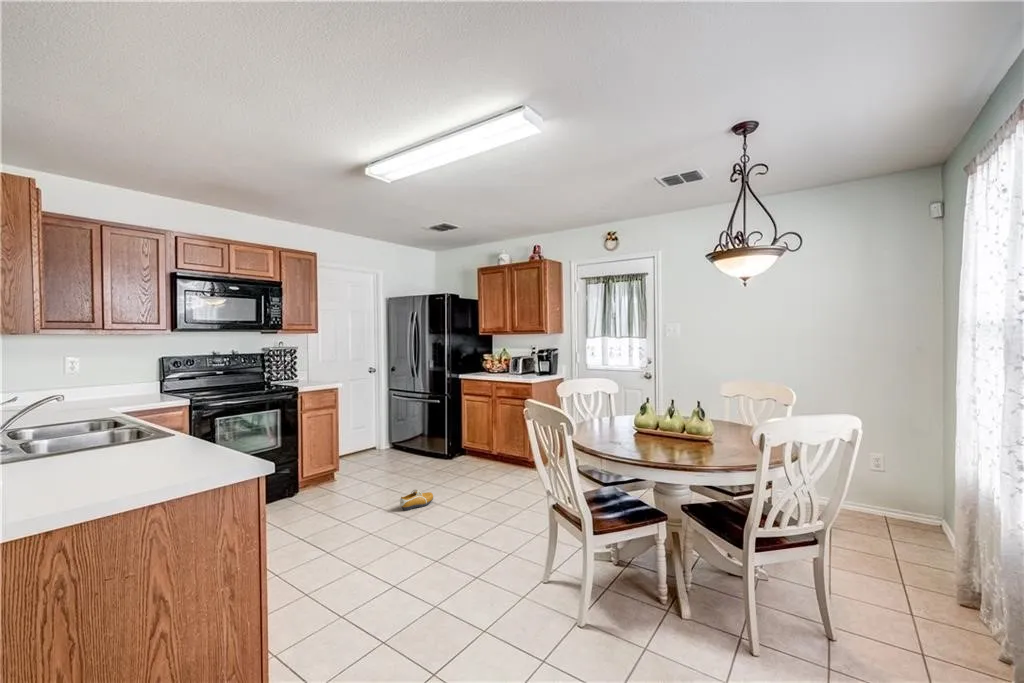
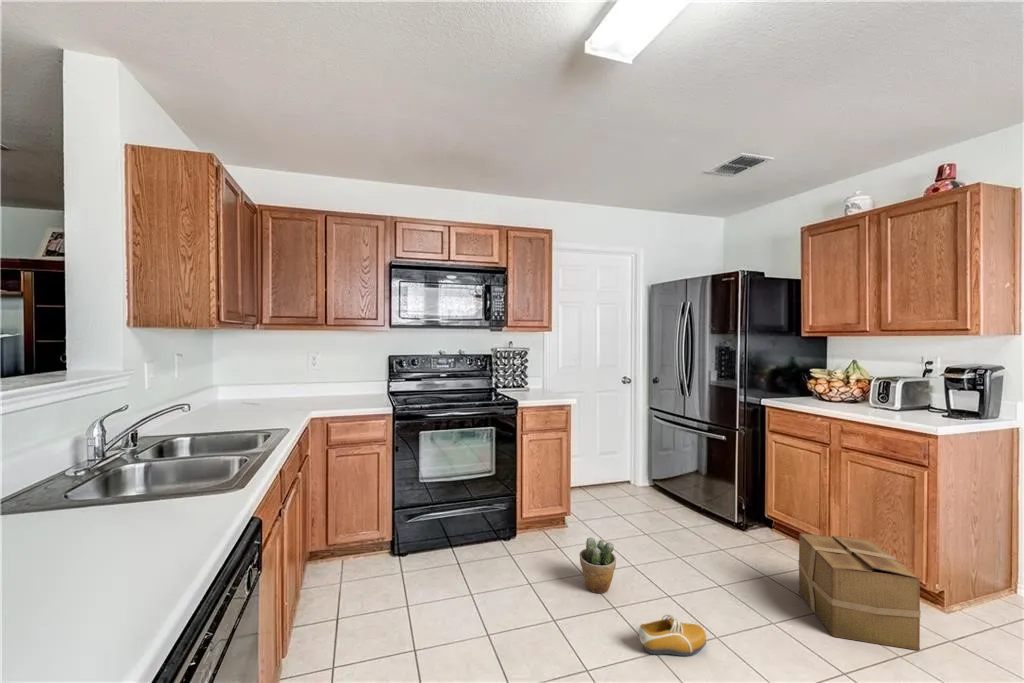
cardboard box: none [477,439,521,484] -> present [799,533,921,650]
potted plant: none [357,467,381,500] -> present [579,537,616,594]

